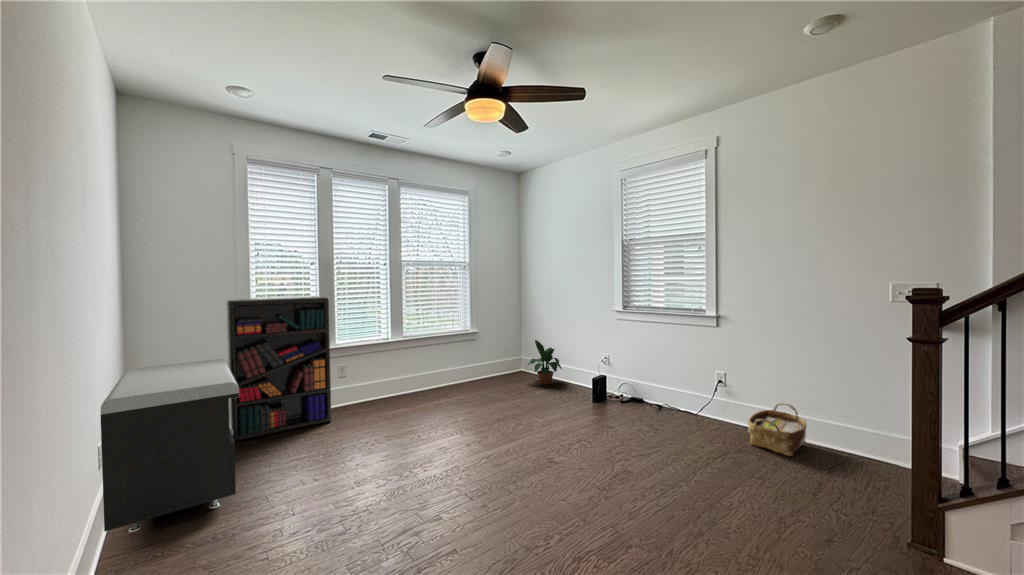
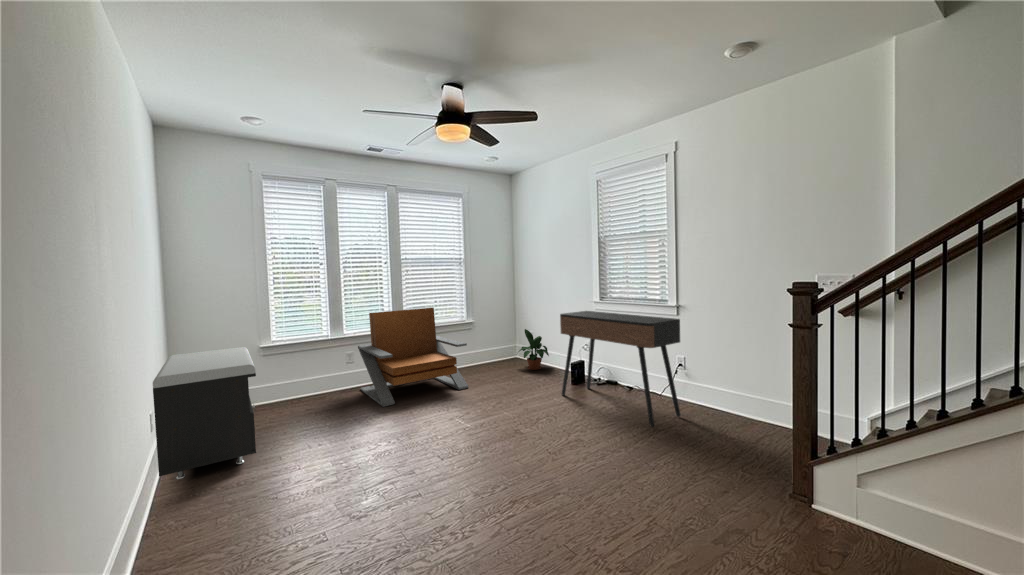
bookshelf: present [226,297,331,441] -> none [248,293,339,416]
lounge chair: none [353,315,479,429] -> present [358,308,468,407]
console table: none [586,320,730,453] -> present [560,311,681,427]
woven basket: present [748,403,806,456] -> none [695,384,747,429]

